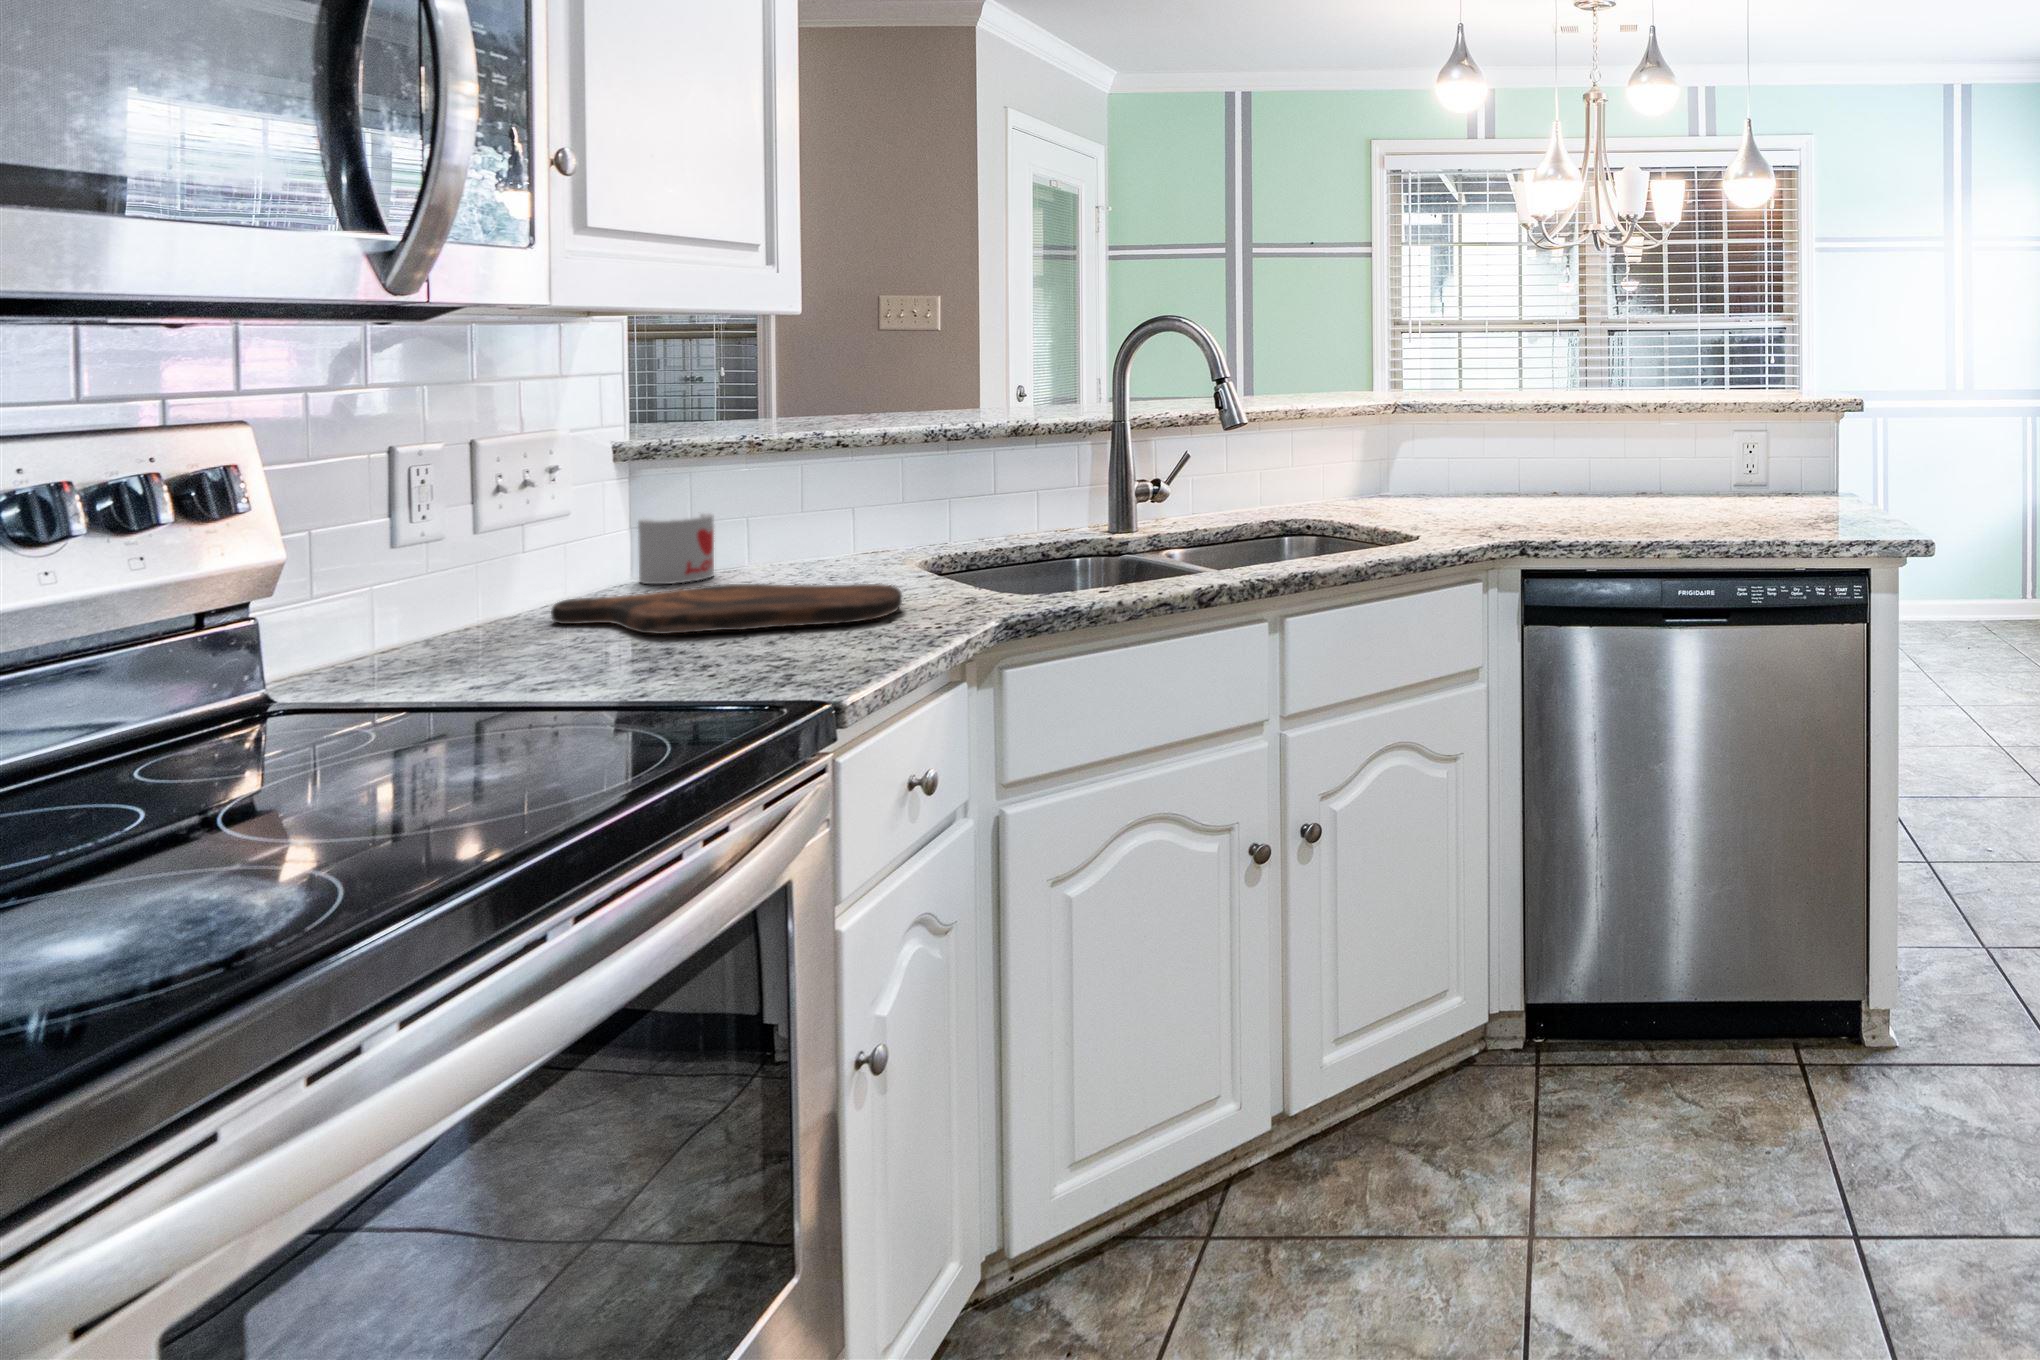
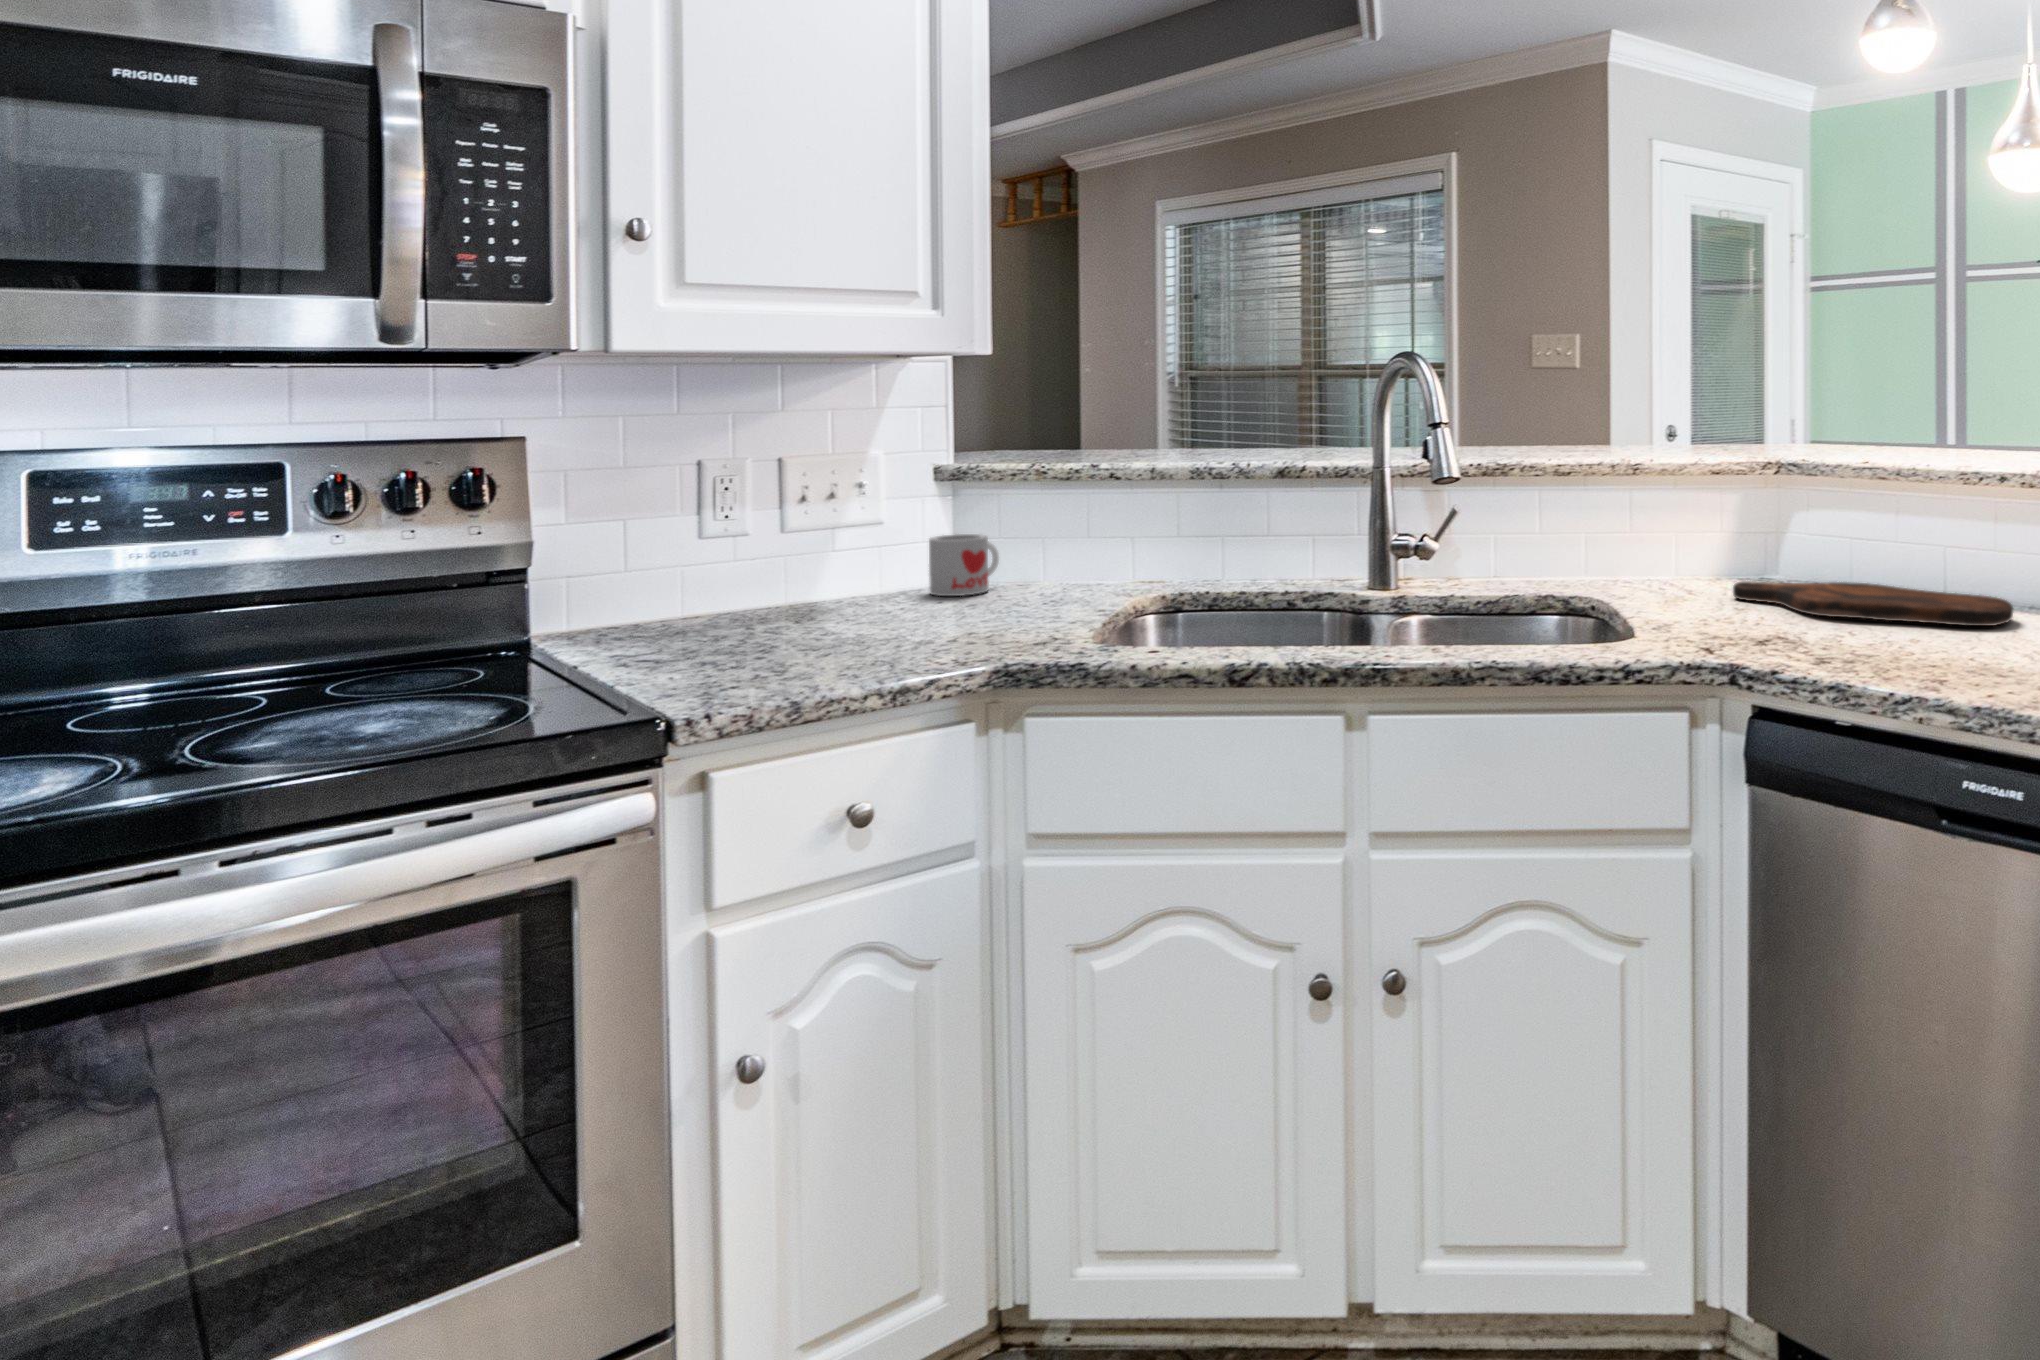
cutting board: present [551,584,902,634] -> present [1733,581,2013,626]

